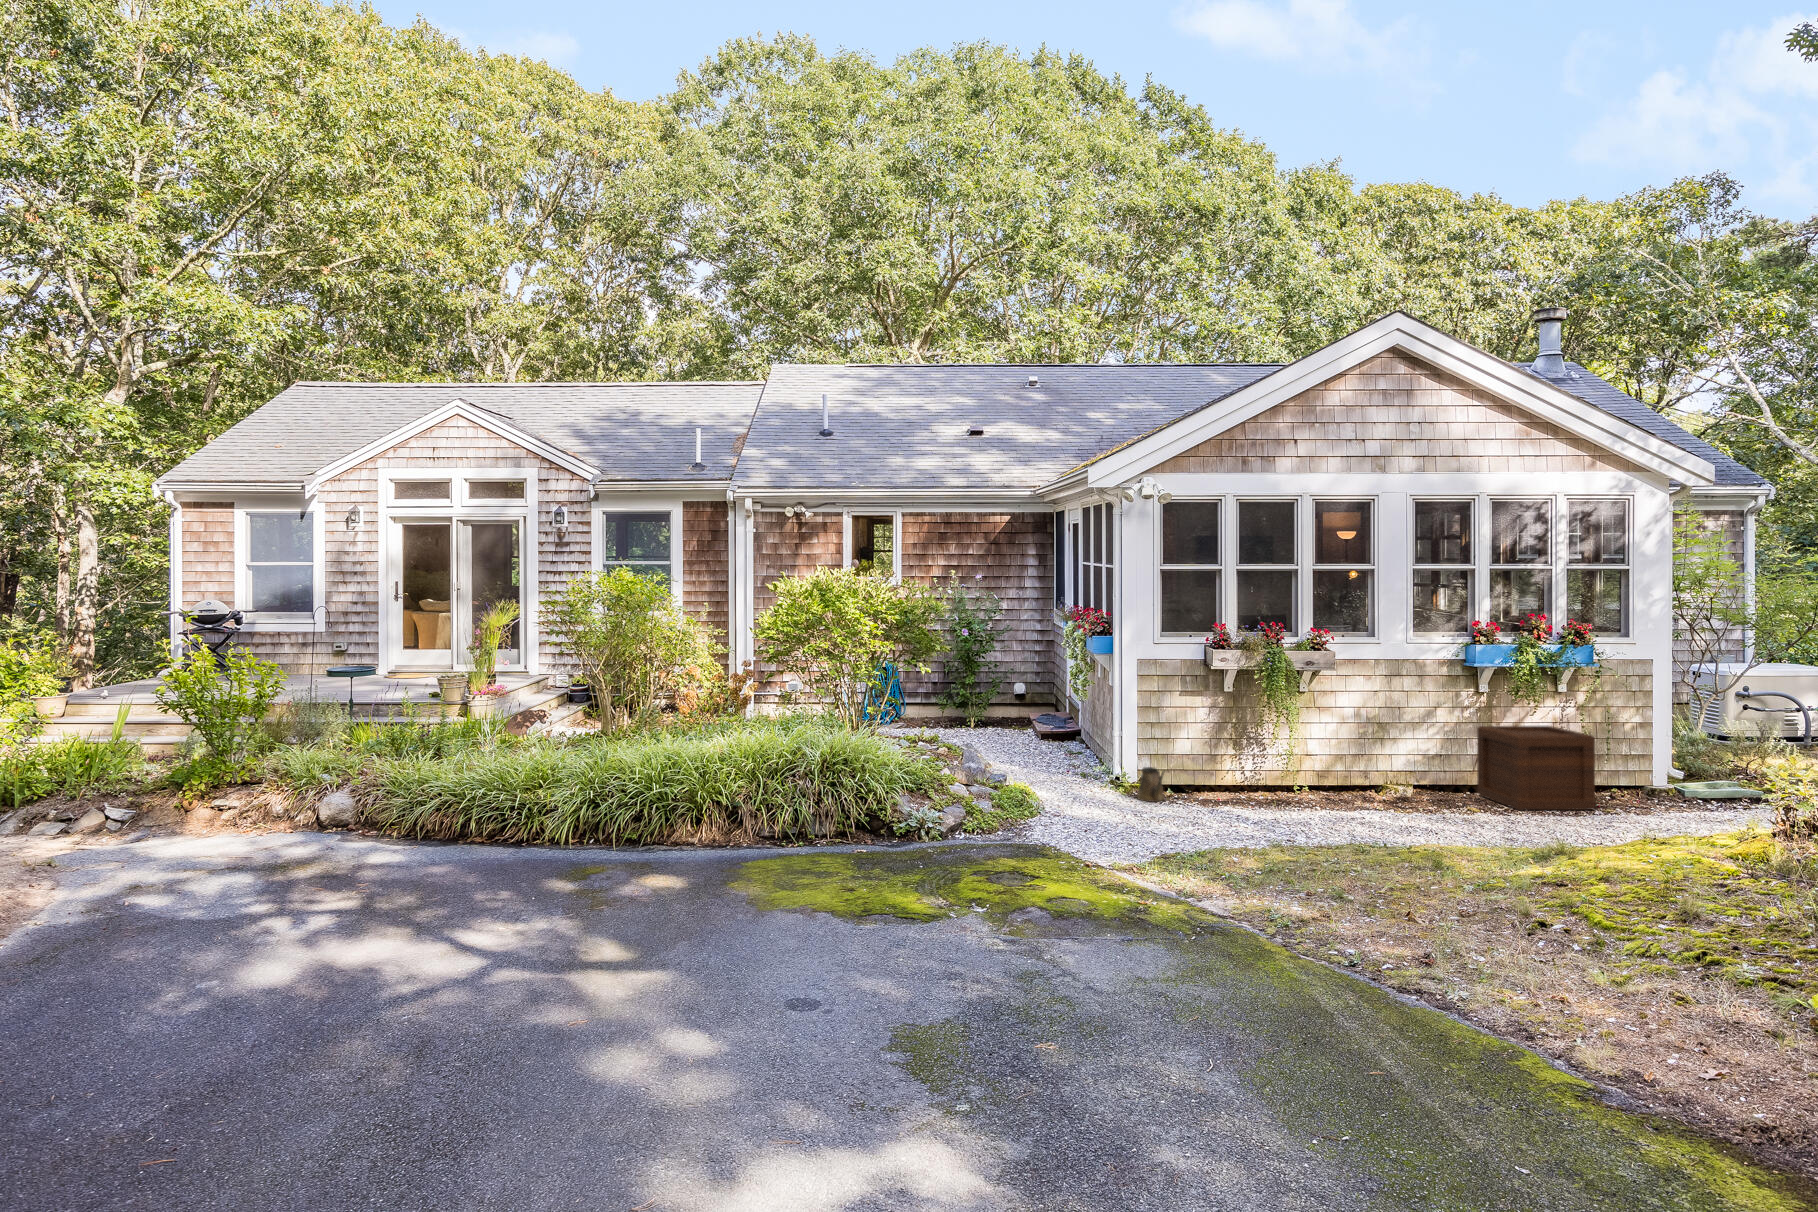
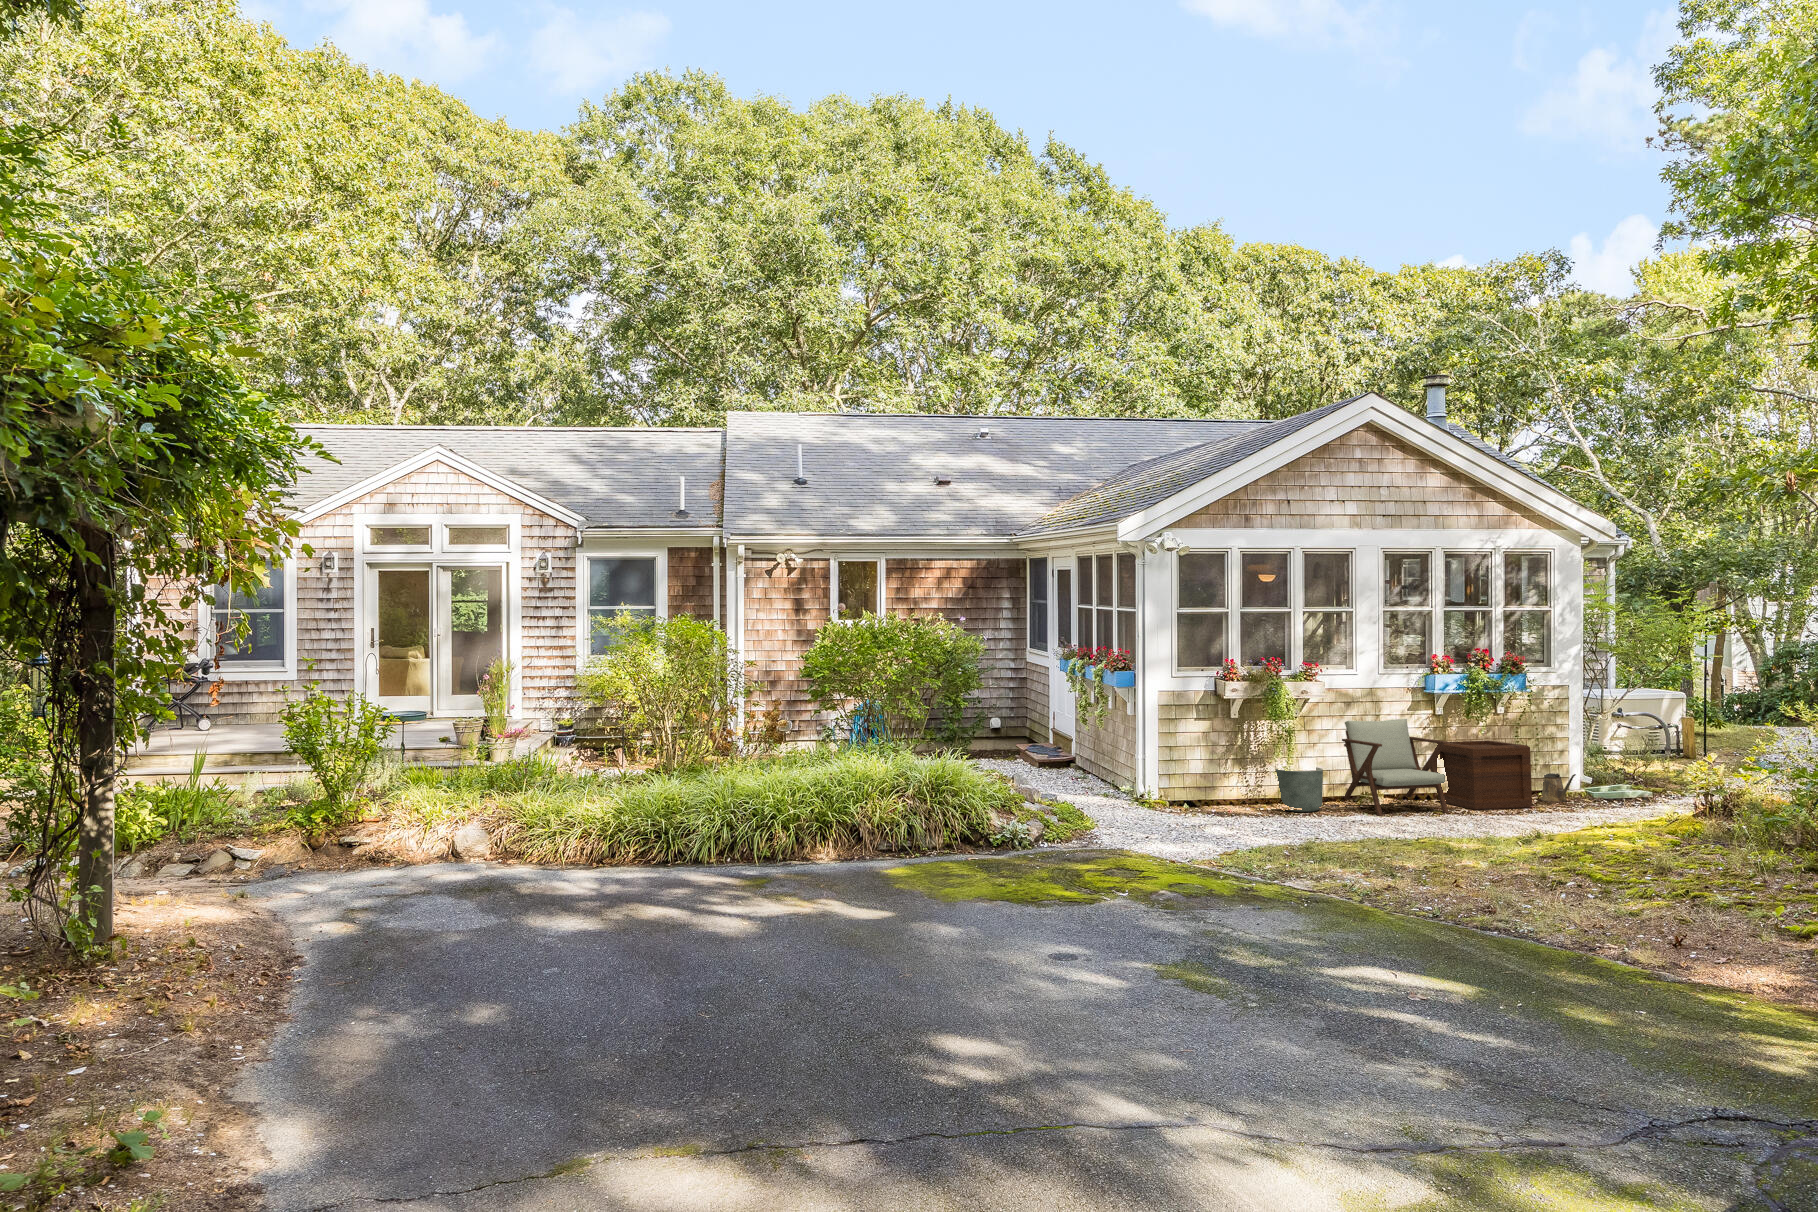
lounge chair: none [1353,698,1483,813] -> present [1342,719,1448,816]
planter: none [1273,748,1329,803] -> present [1276,767,1323,812]
watering can: present [1138,767,1165,802] -> present [1541,773,1576,802]

